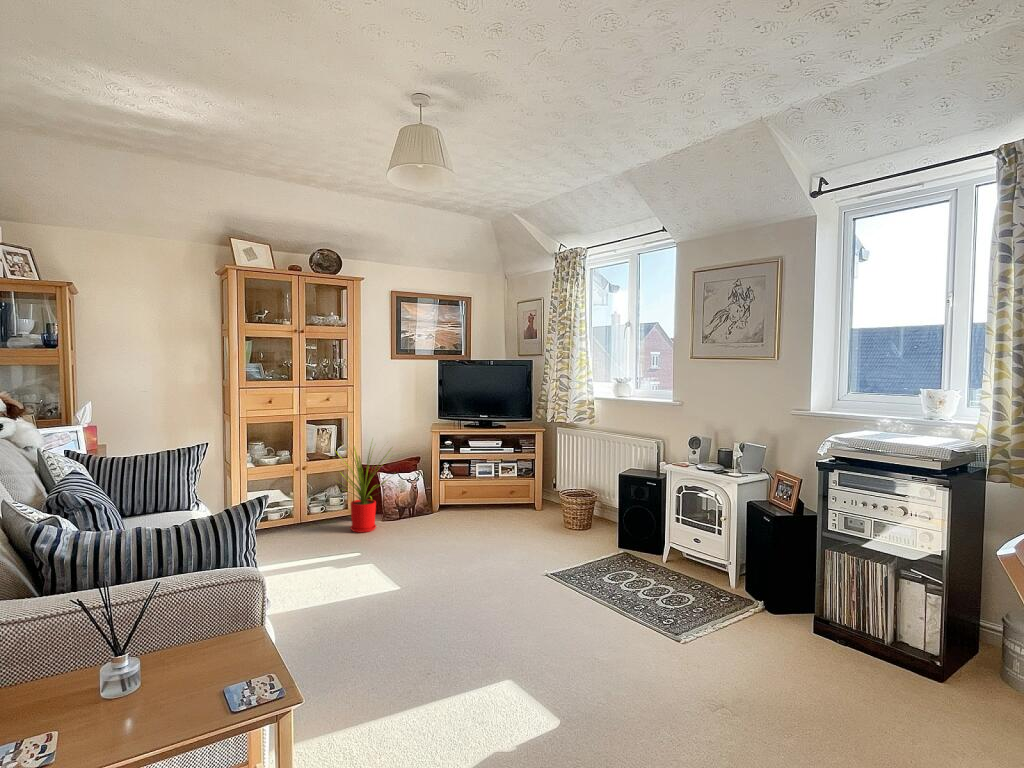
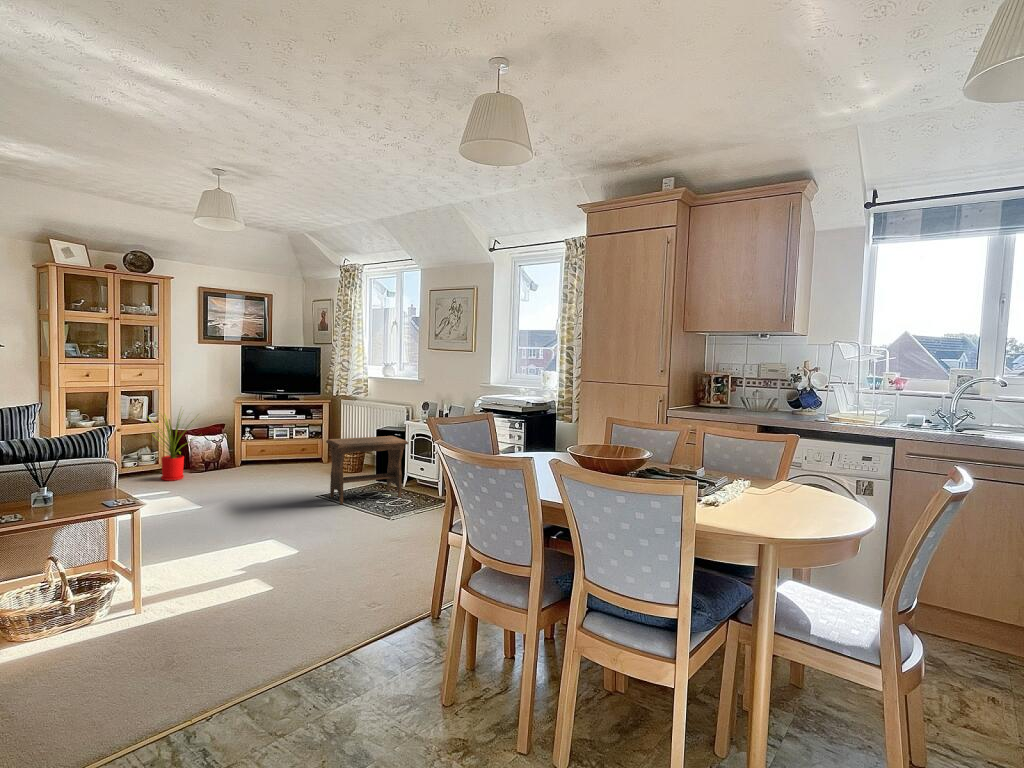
footstool: none [560,486,681,593] -> present [326,436,408,505]

